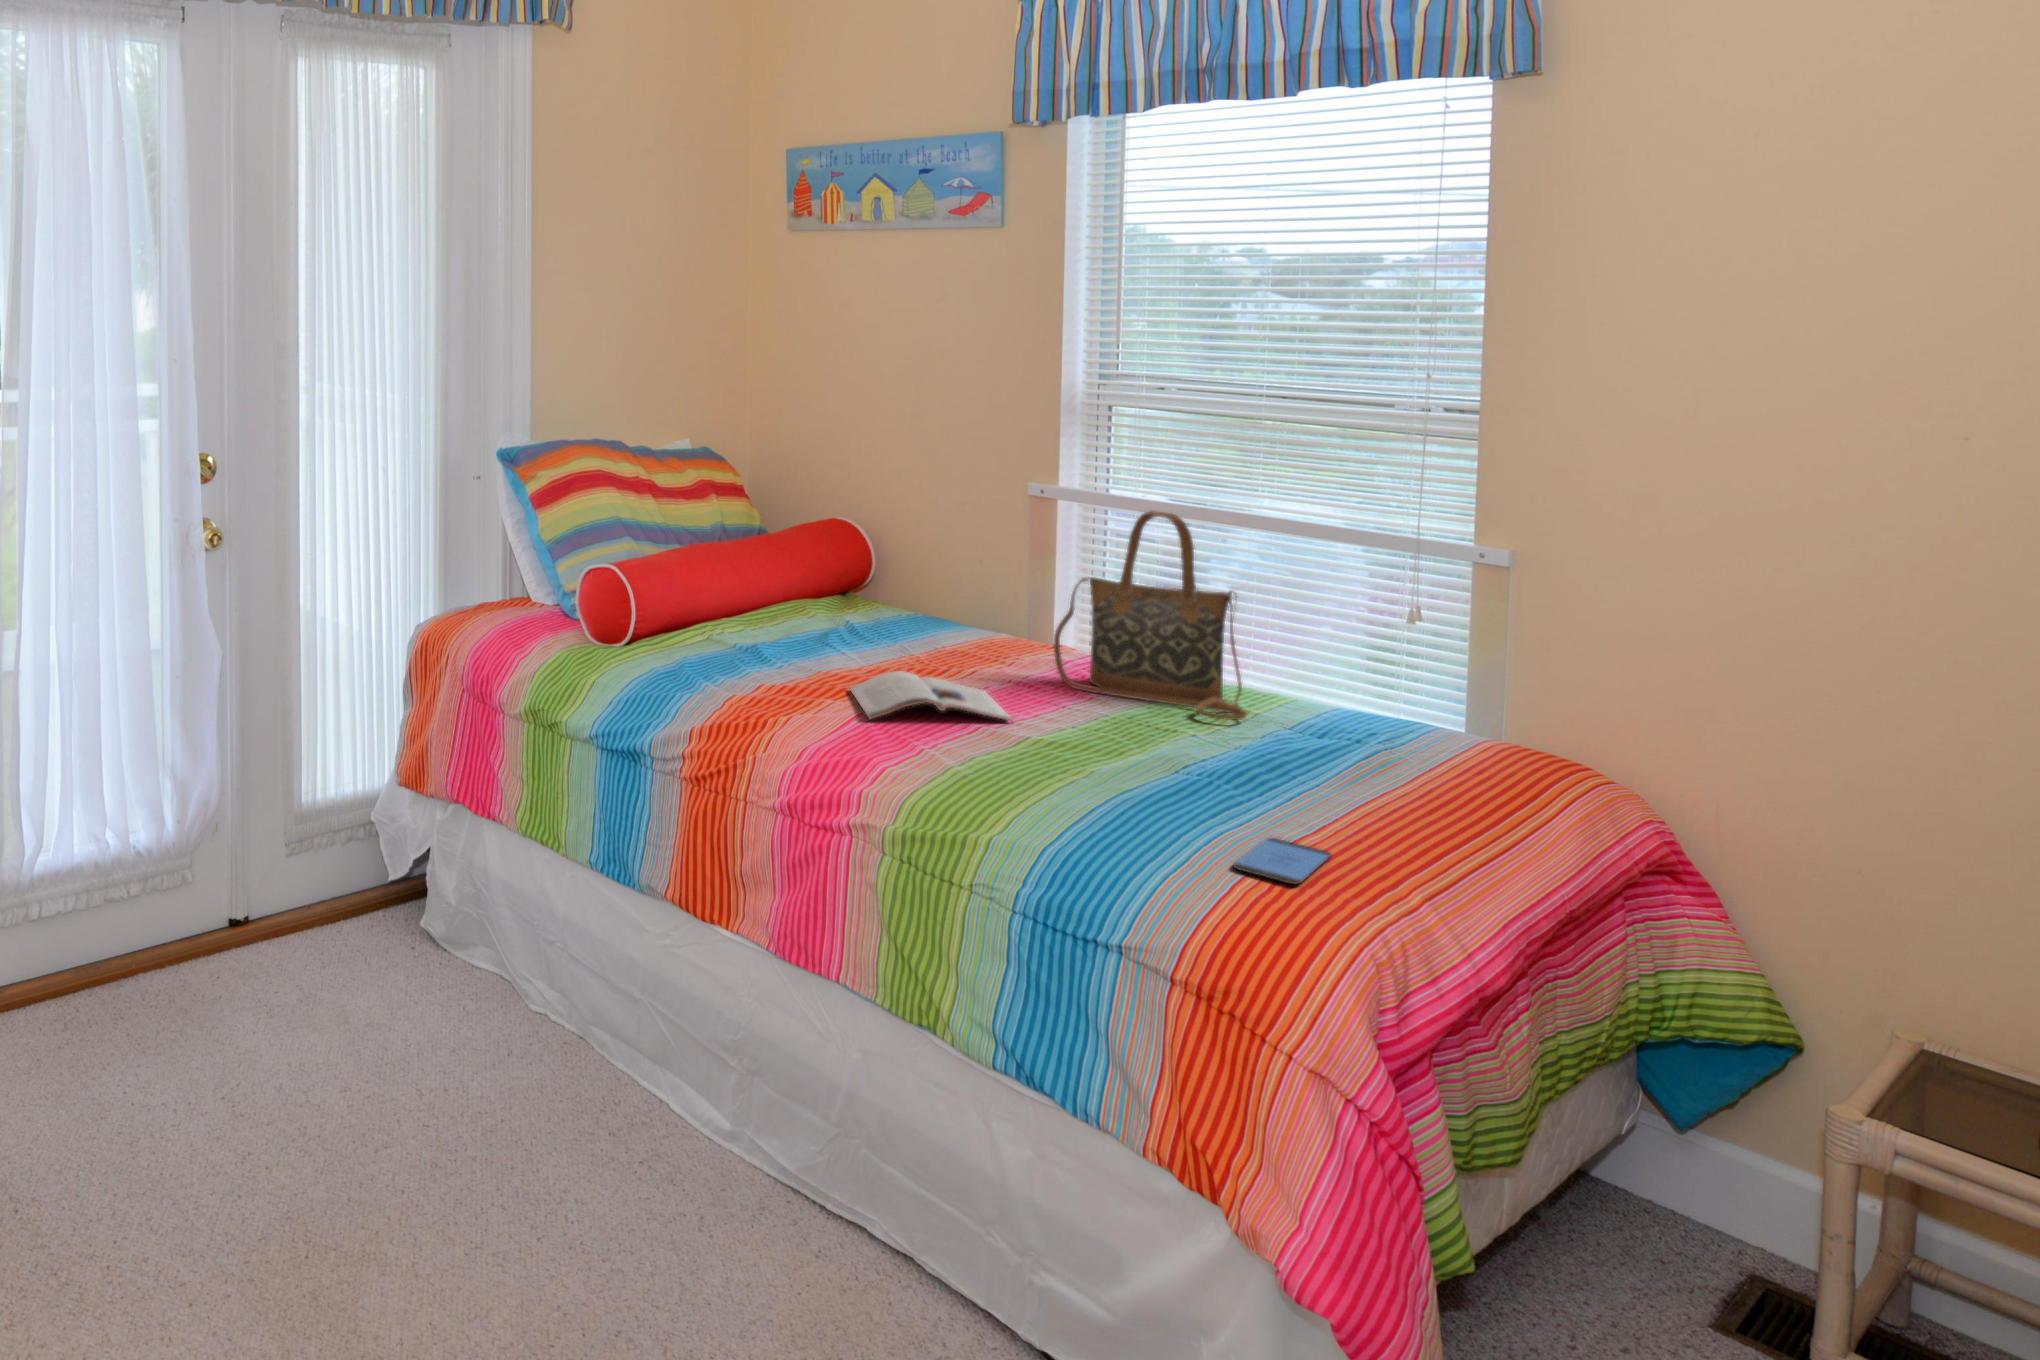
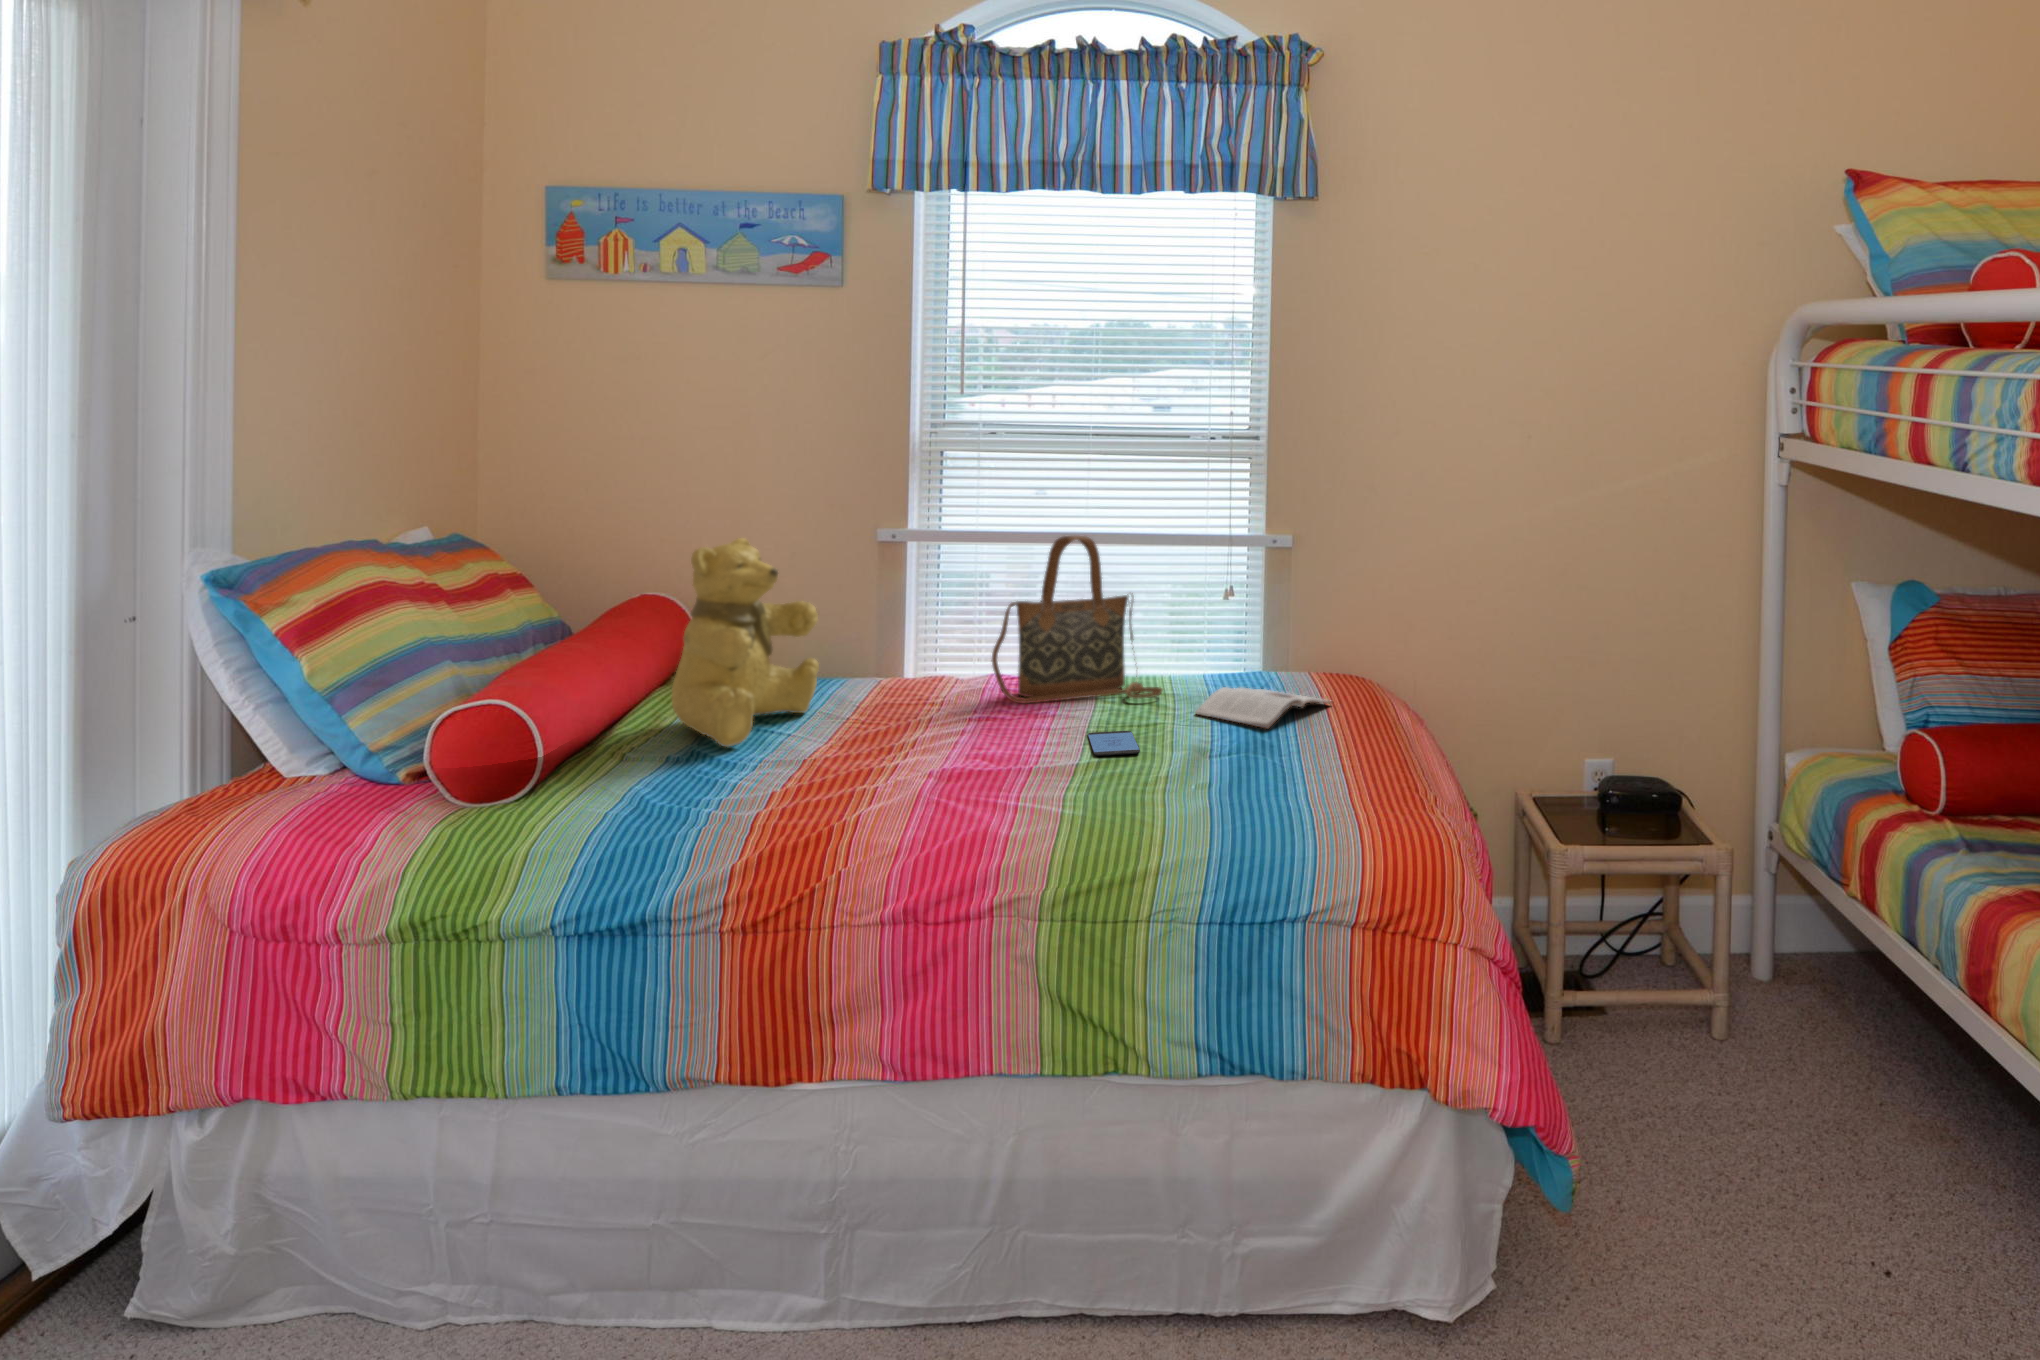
teddy bear: none [751,473,891,658] -> present [671,538,819,746]
magazine: present [850,671,1012,721] -> present [1195,687,1332,729]
smartphone: present [1233,838,1331,884] -> present [1088,731,1140,756]

